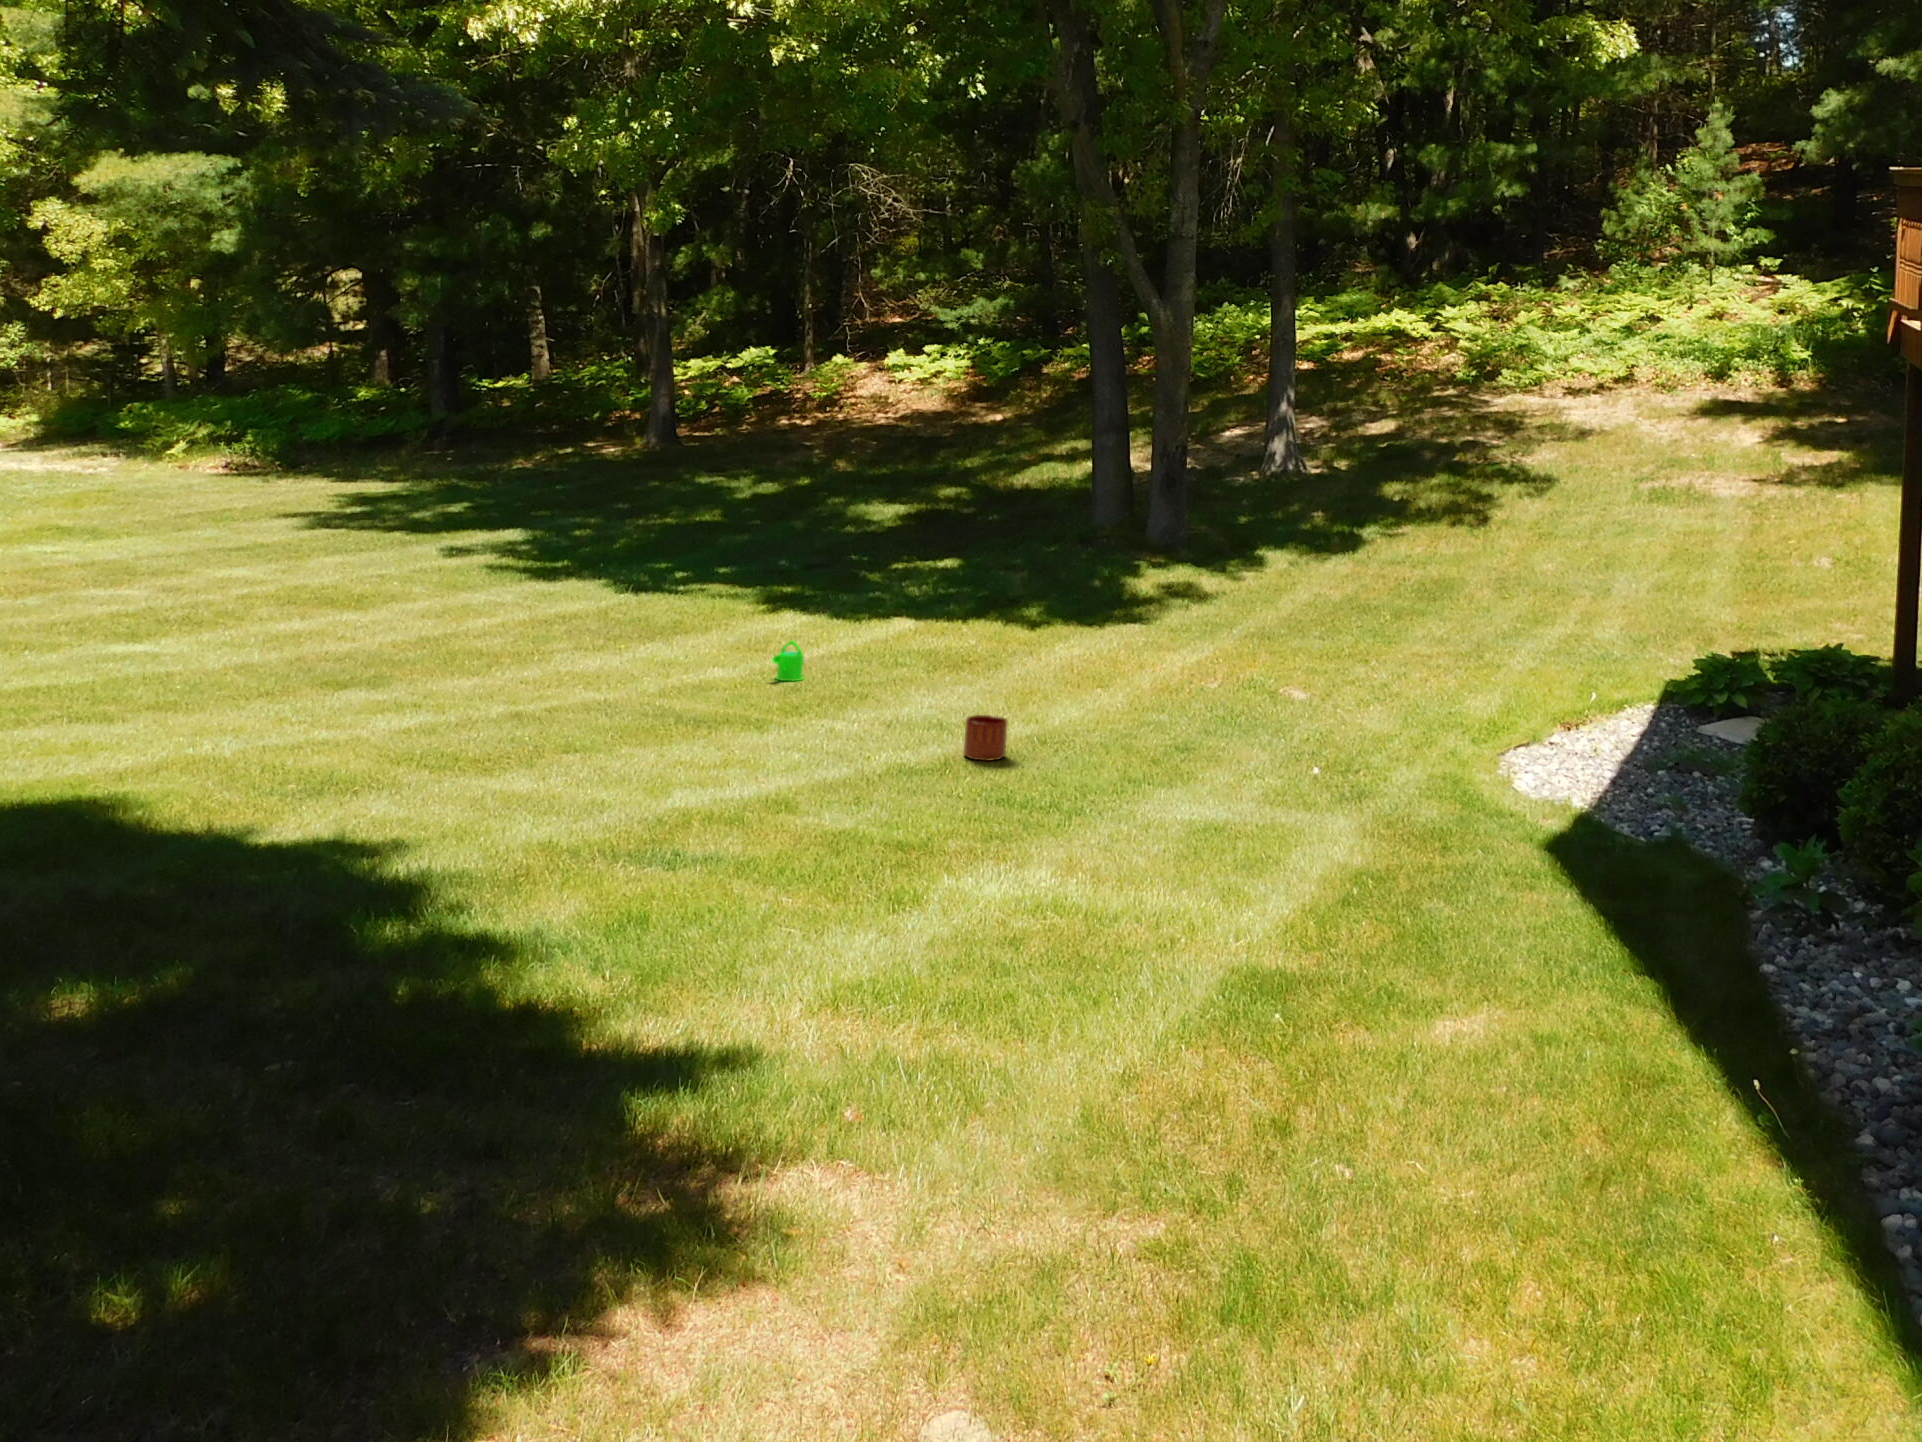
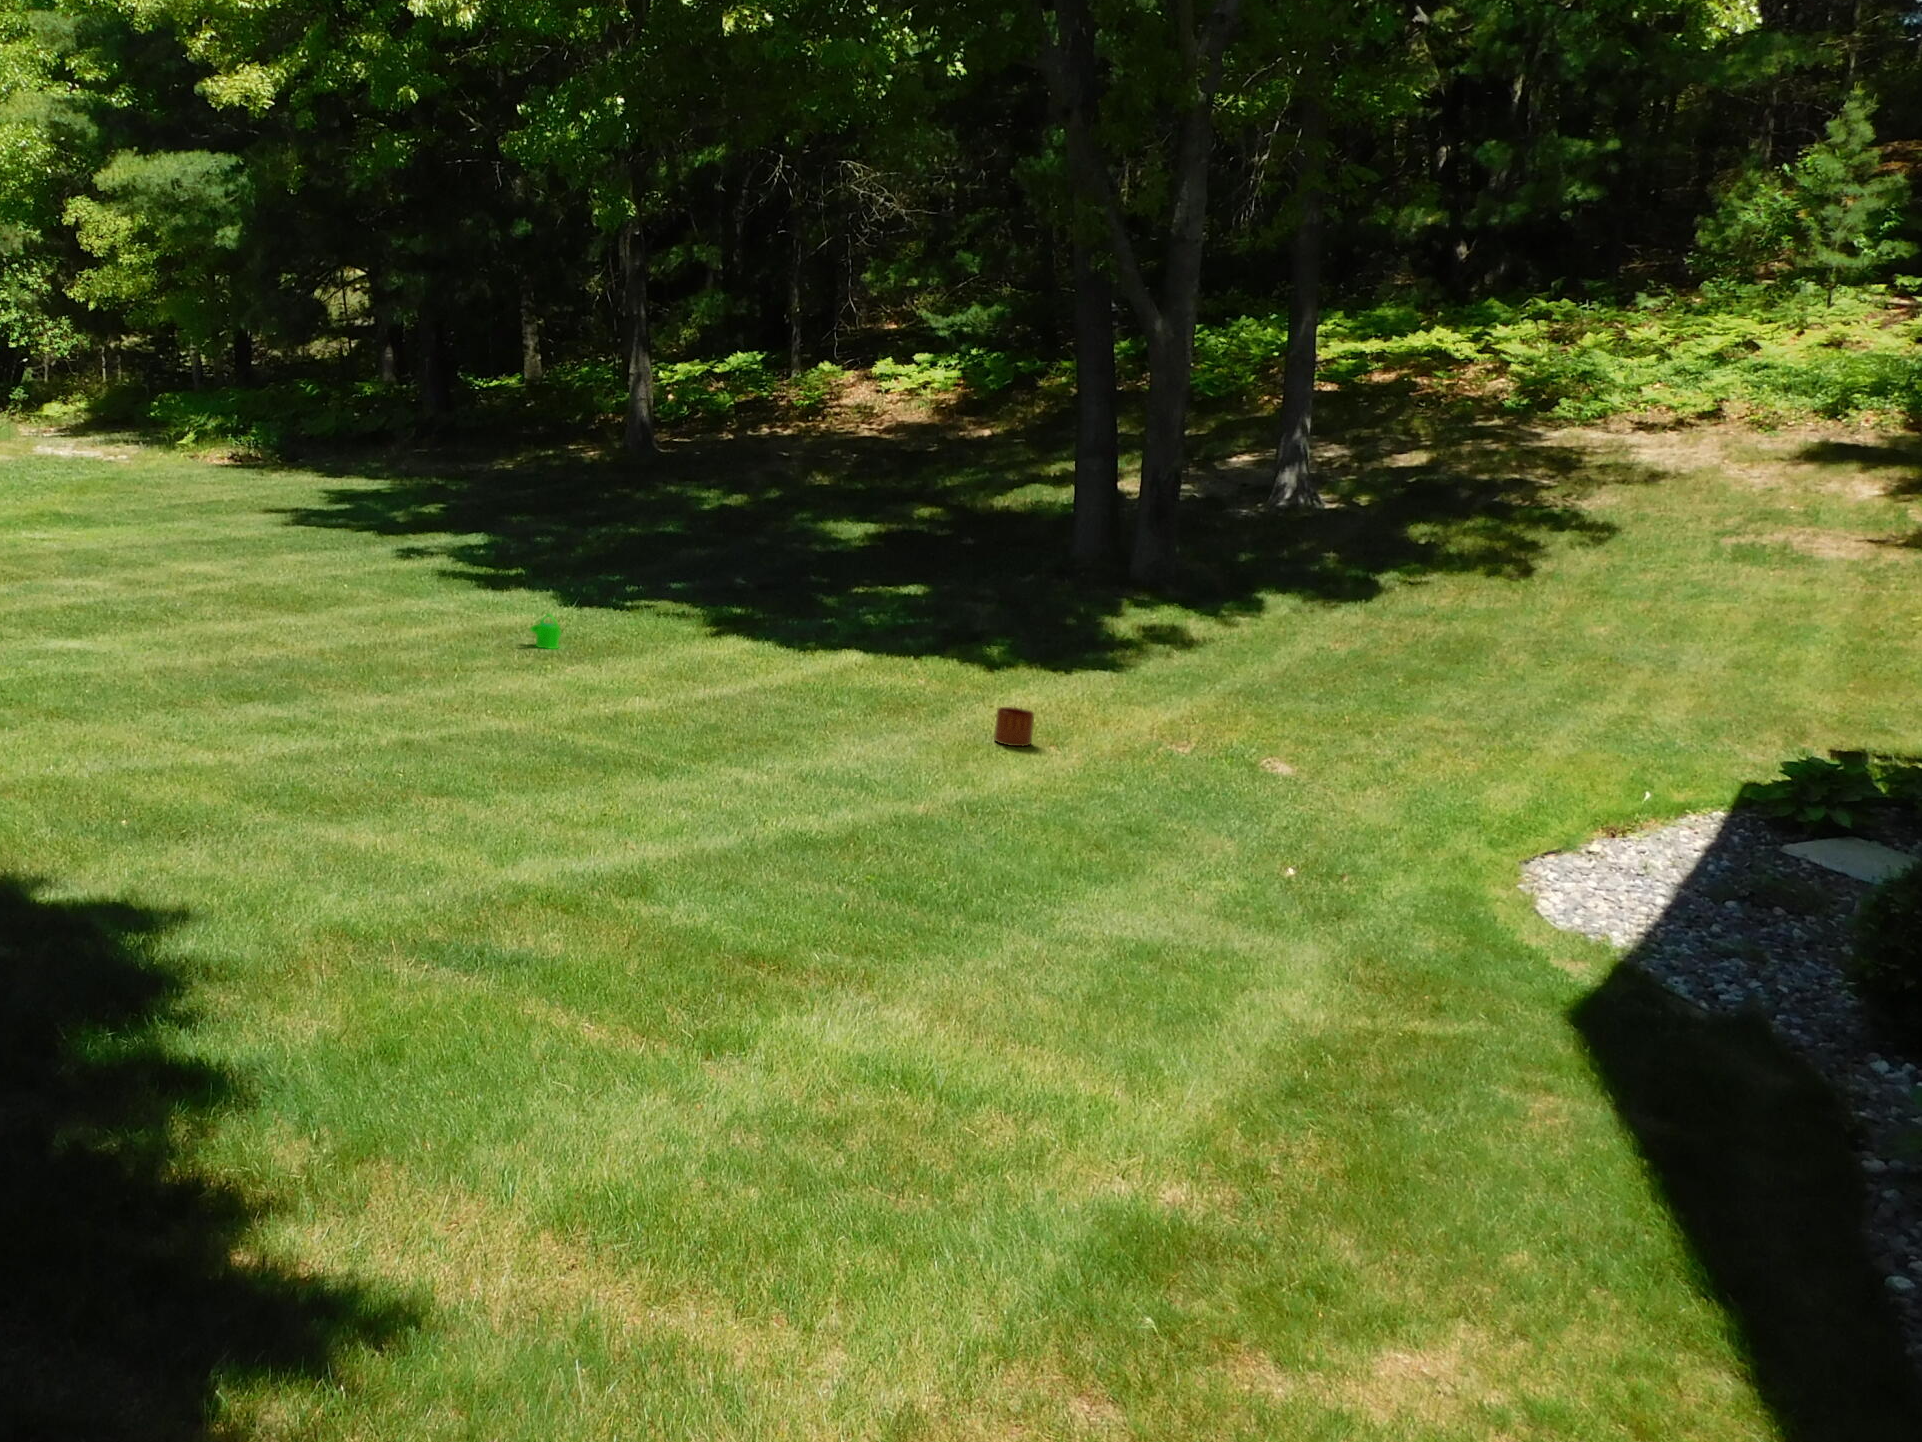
watering can: present [772,641,804,681] -> present [531,614,562,649]

